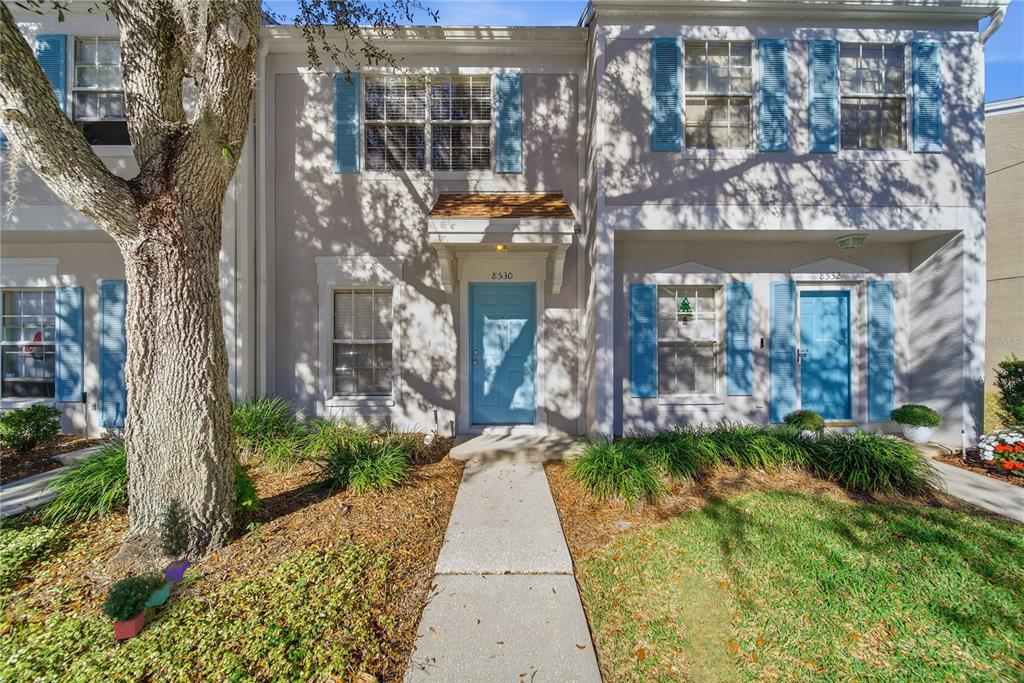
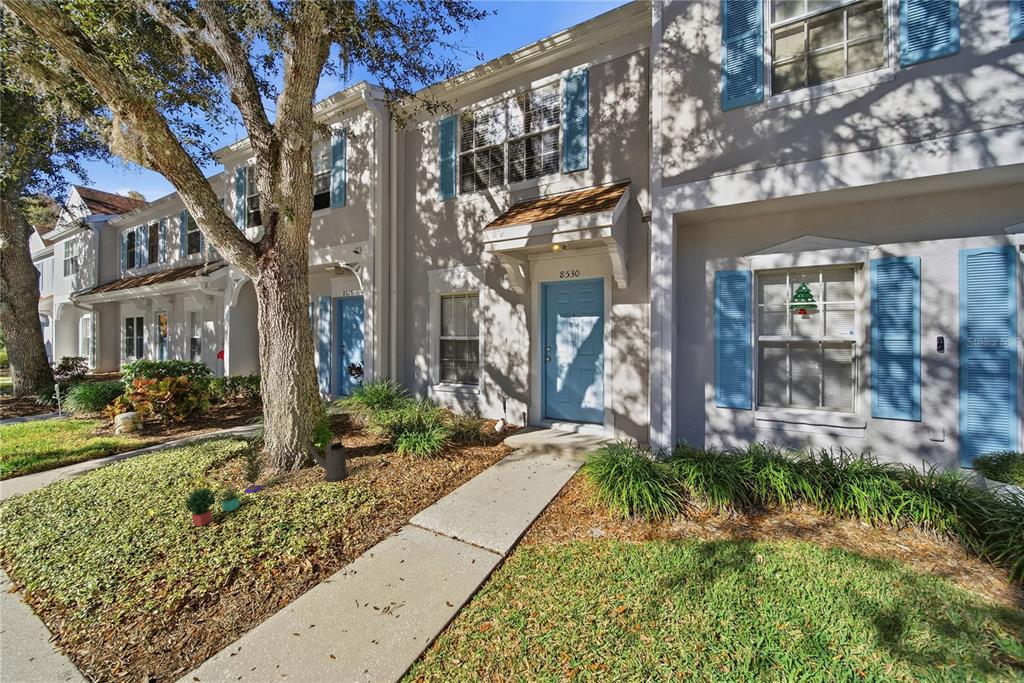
watering can: none [241,470,318,532] -> present [305,436,352,482]

